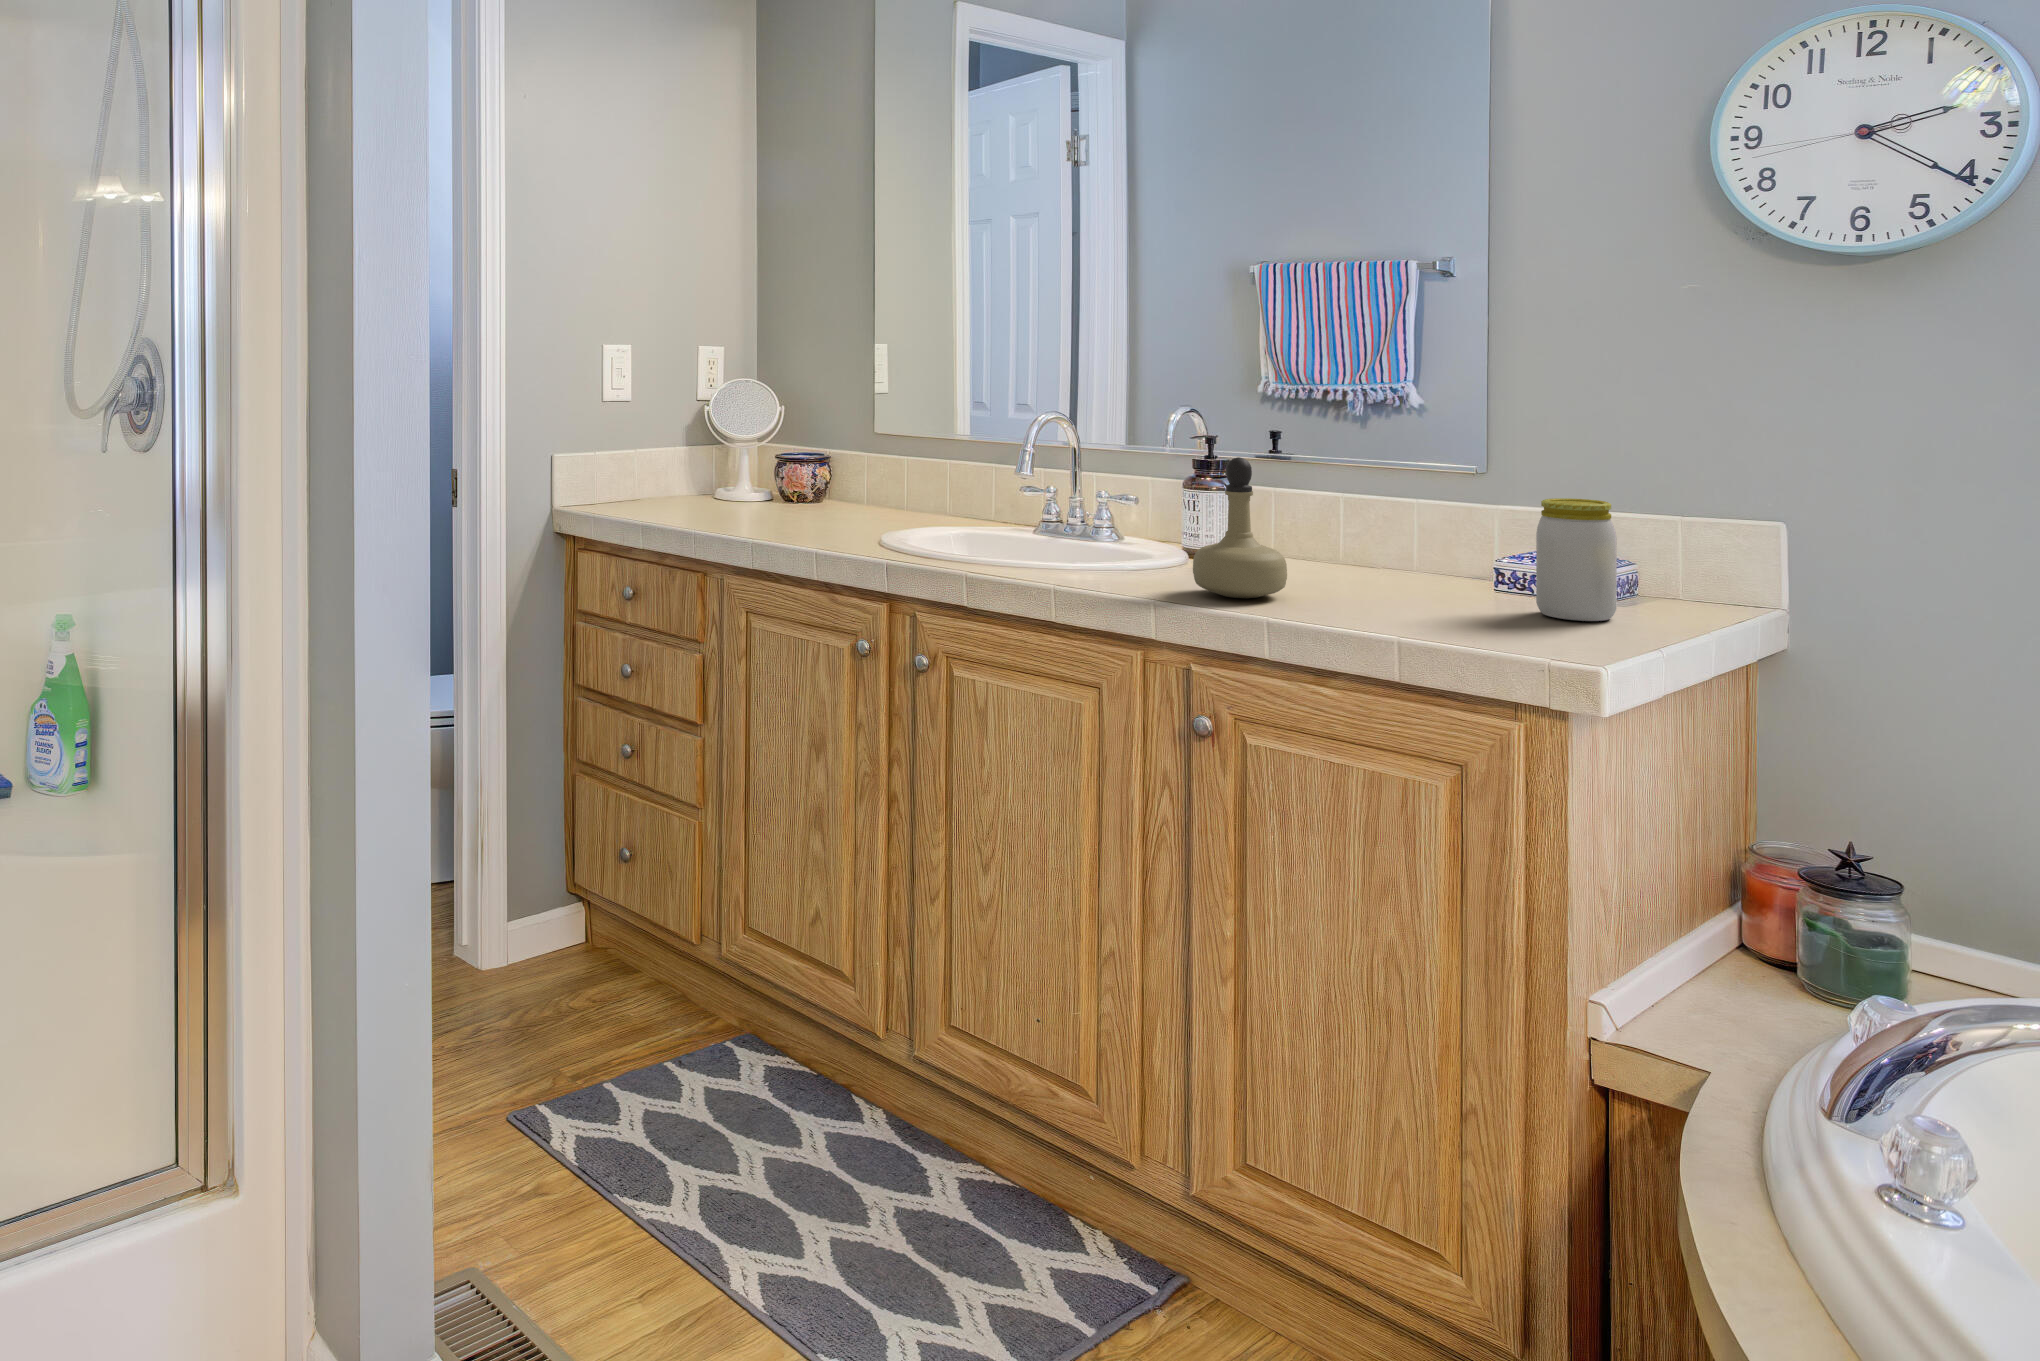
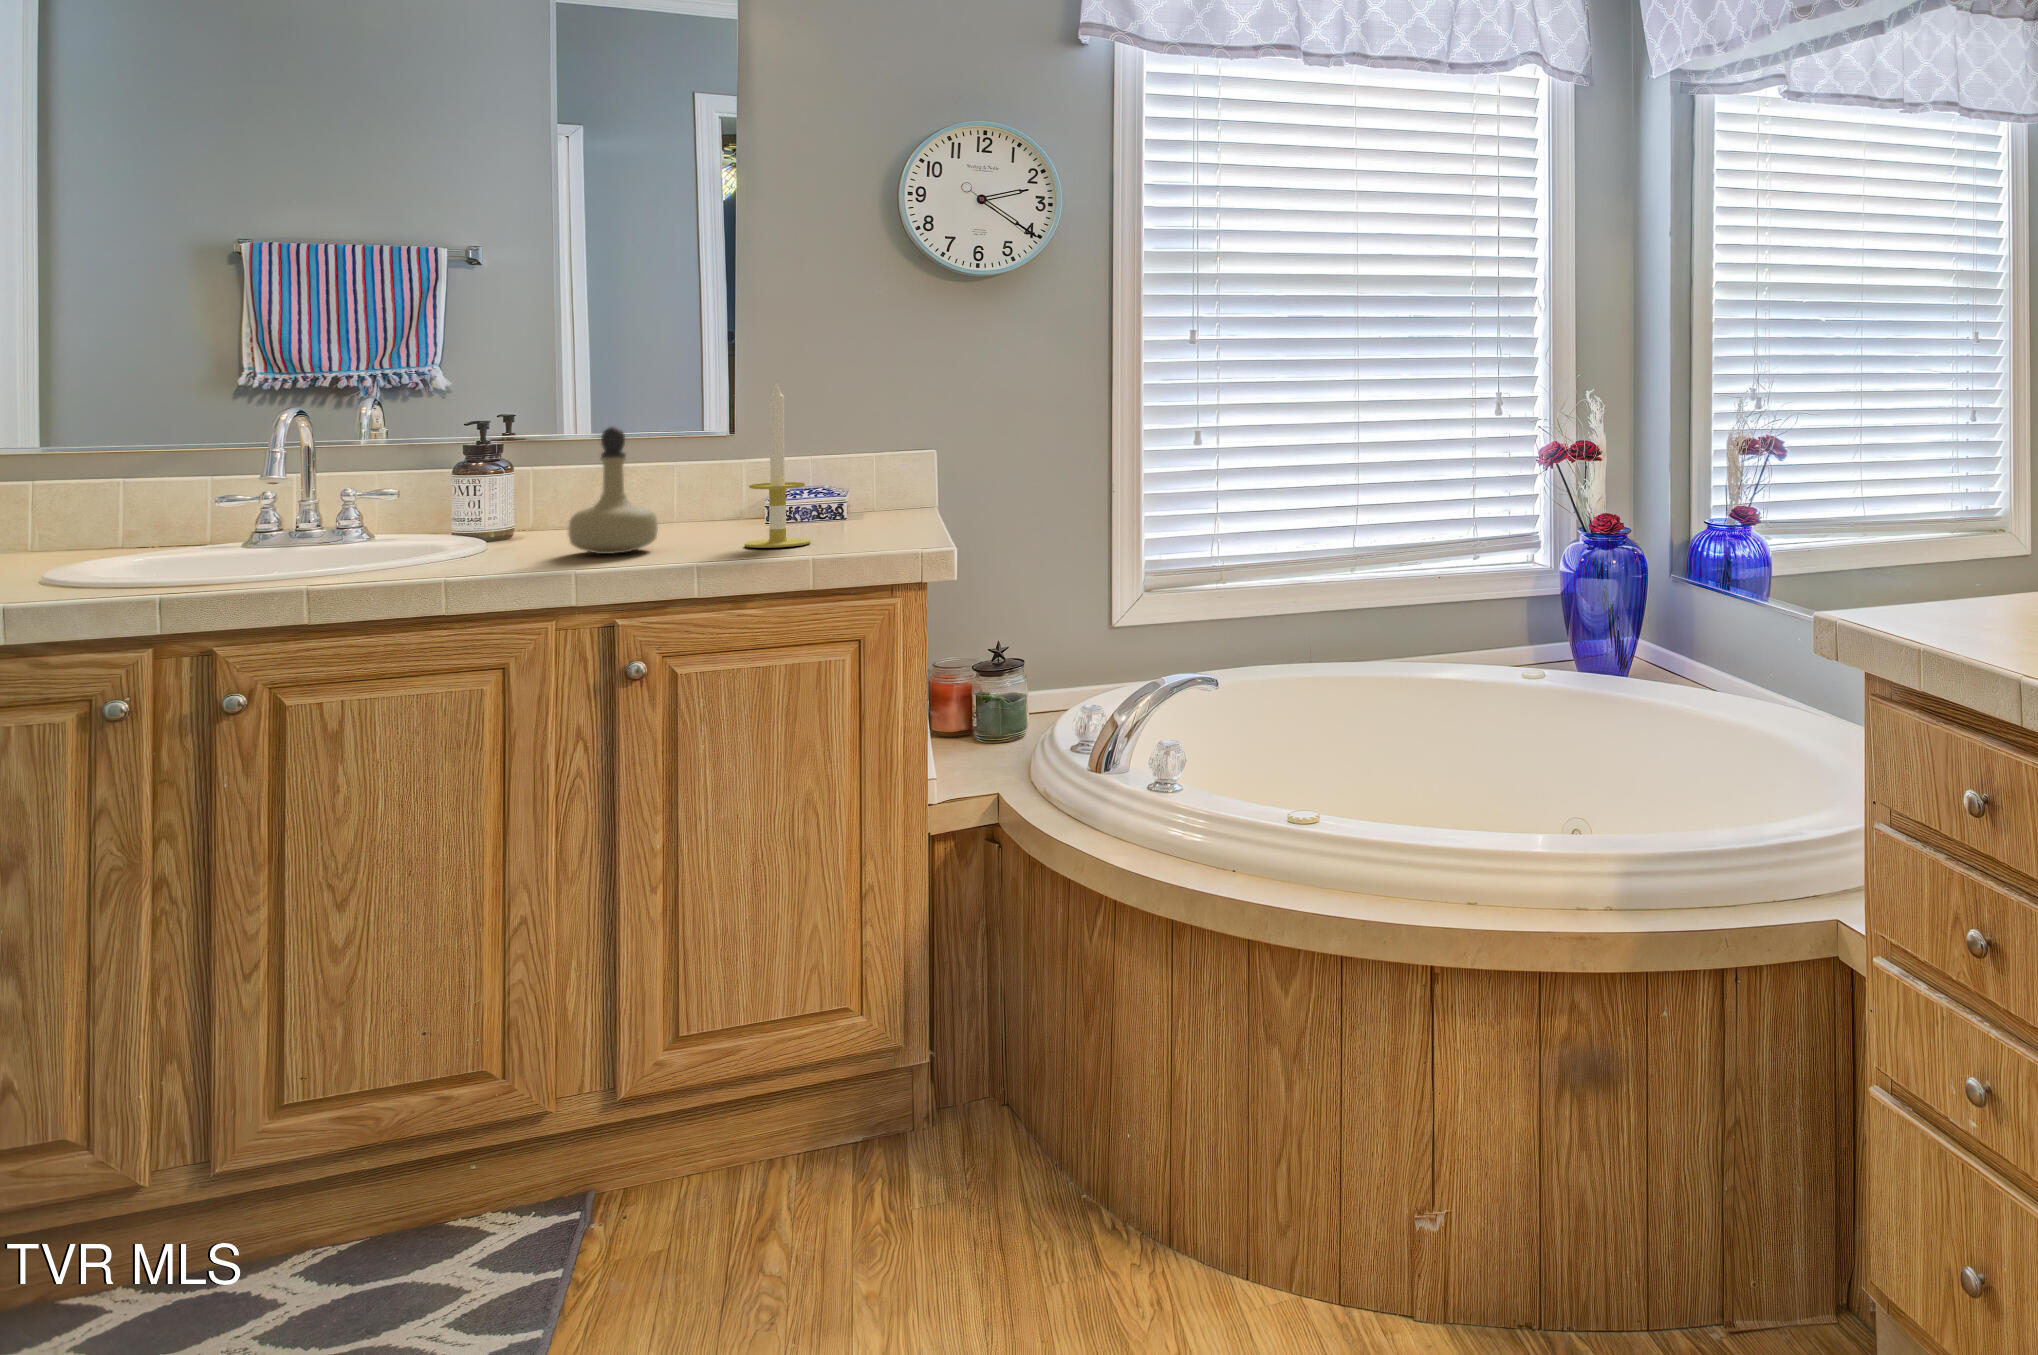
candle: none [1368,416,1455,627] -> present [744,381,811,548]
jar: present [1536,498,1617,621] -> none [836,442,889,530]

